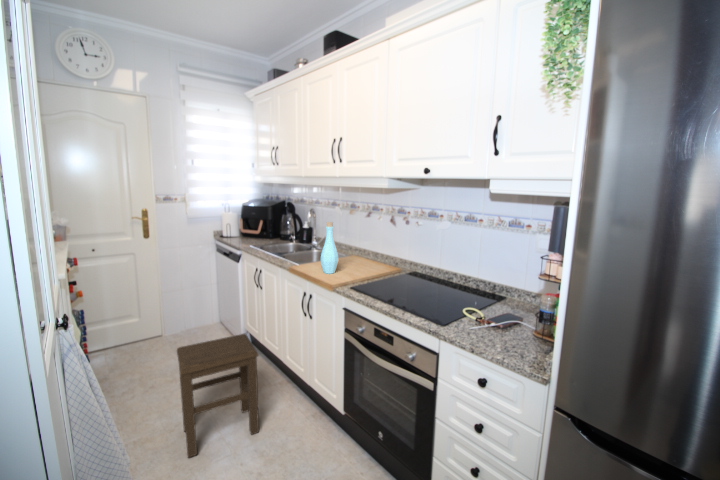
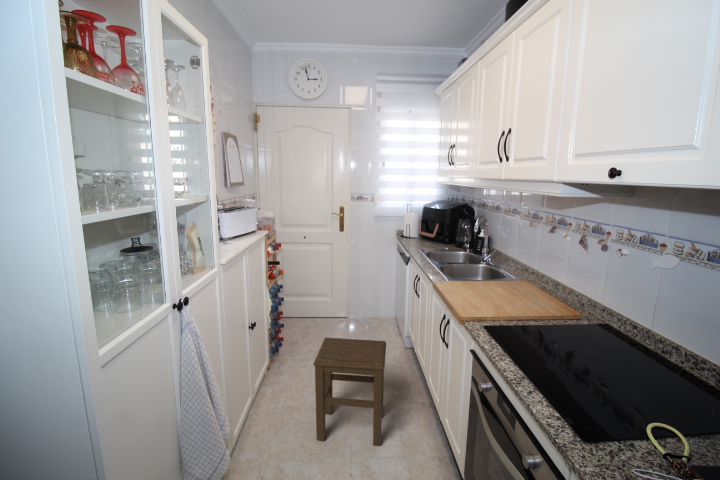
bottle: present [321,222,338,274] -> none [463,238,487,301]

